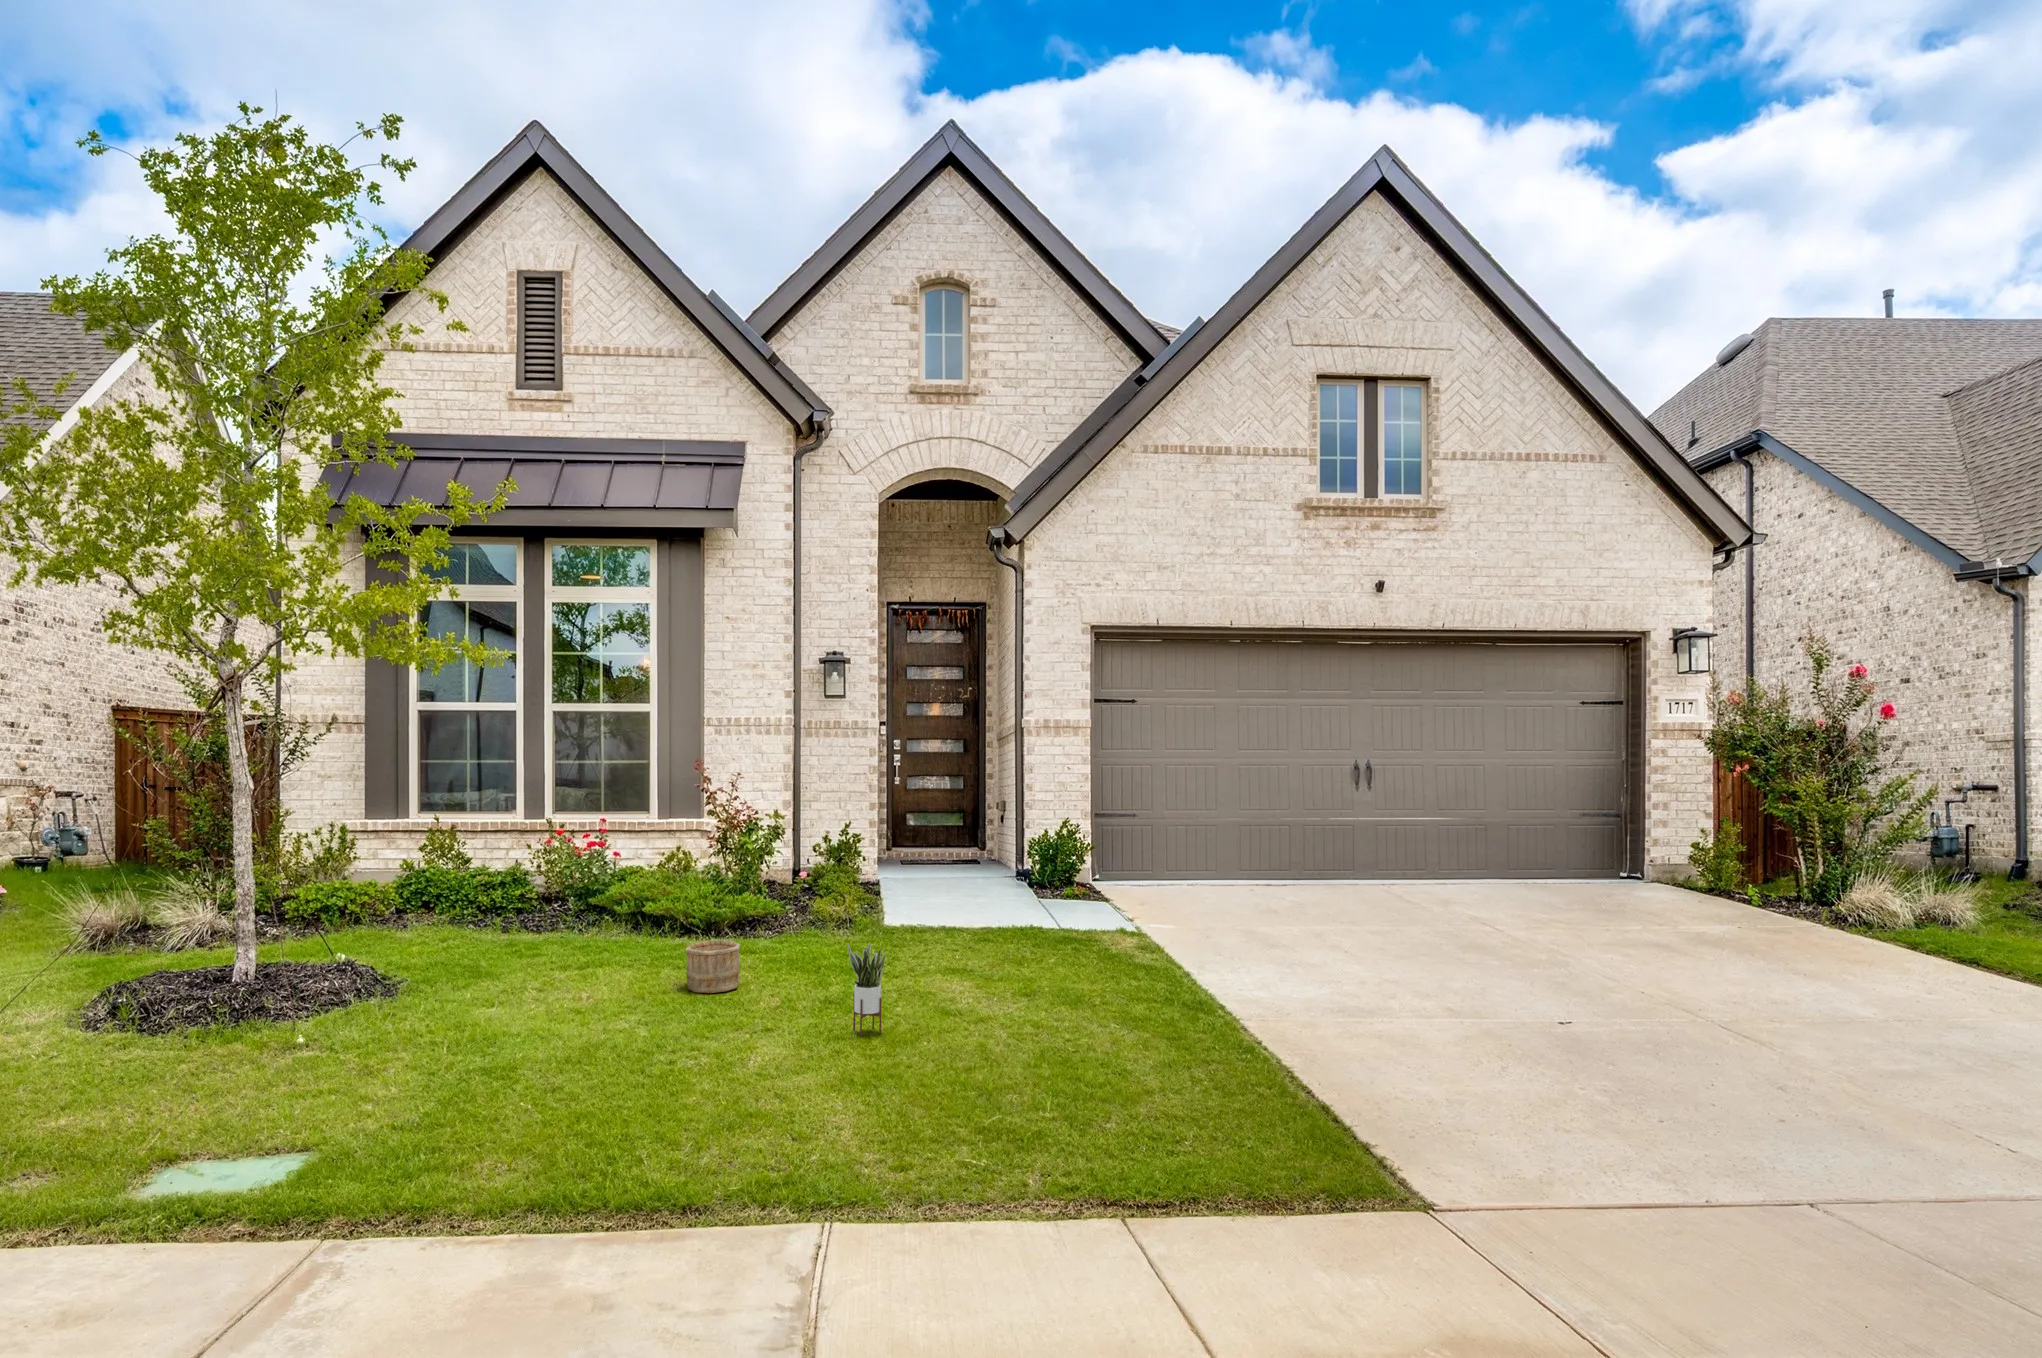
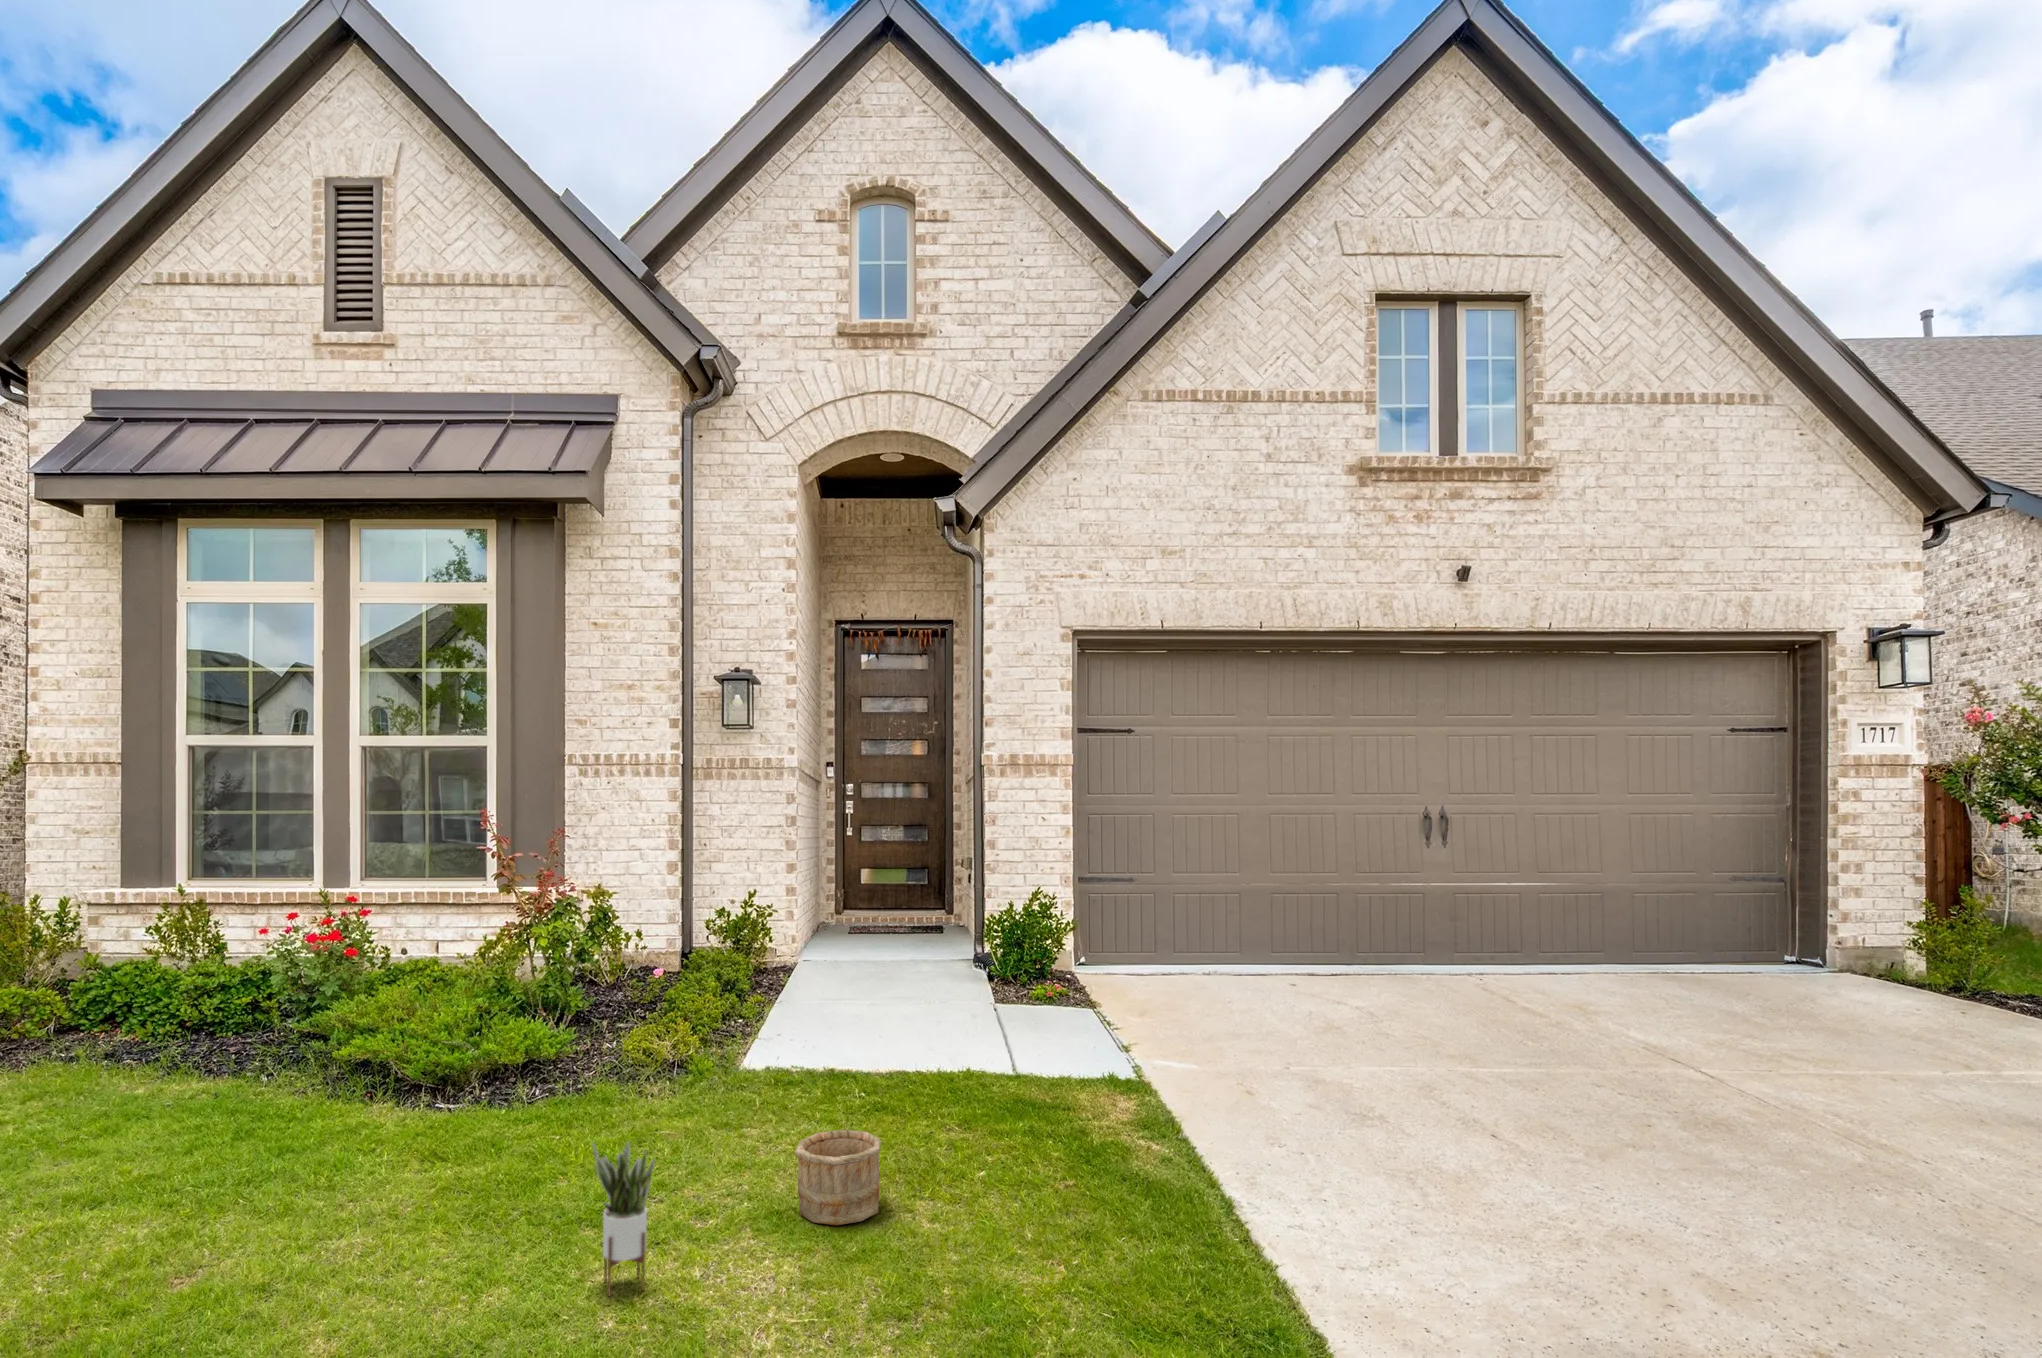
wooden bucket: present [685,940,740,993] -> present [795,1130,881,1225]

